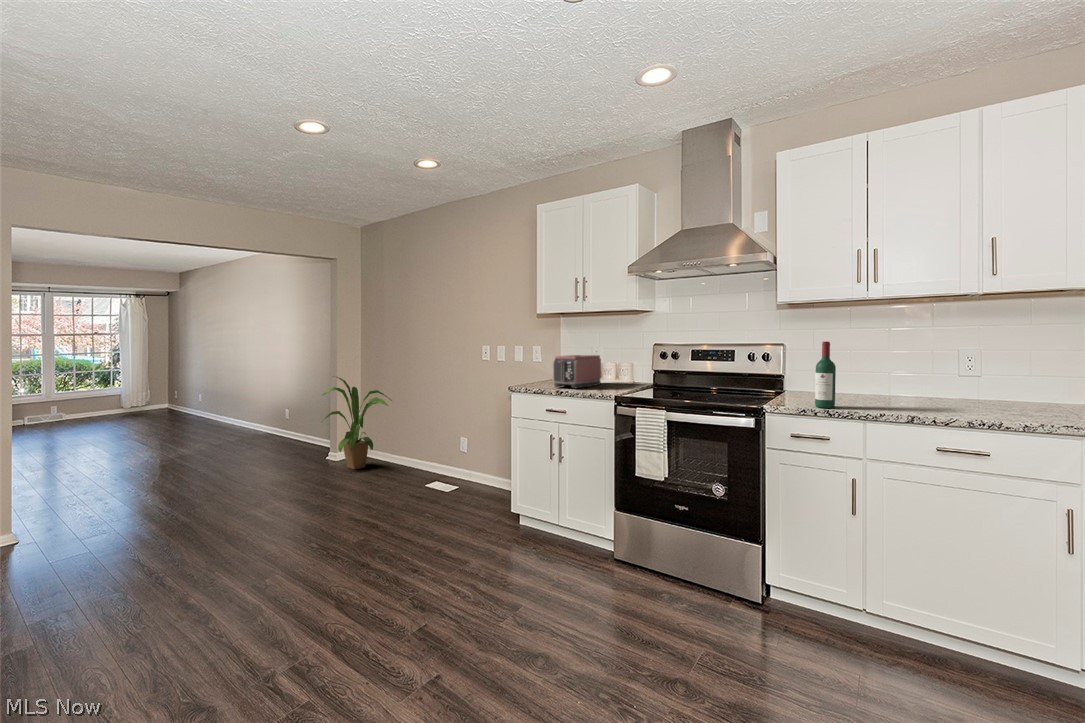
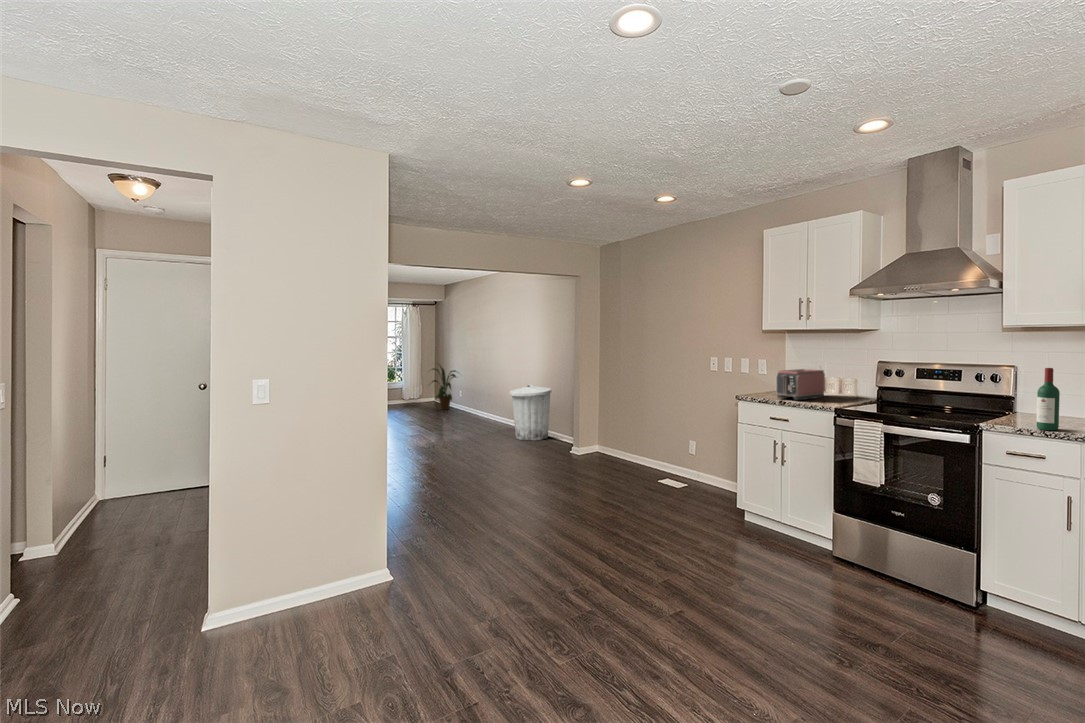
house plant: present [323,376,392,470] -> present [432,365,457,410]
trash can: none [252,384,308,451] -> present [510,384,551,440]

